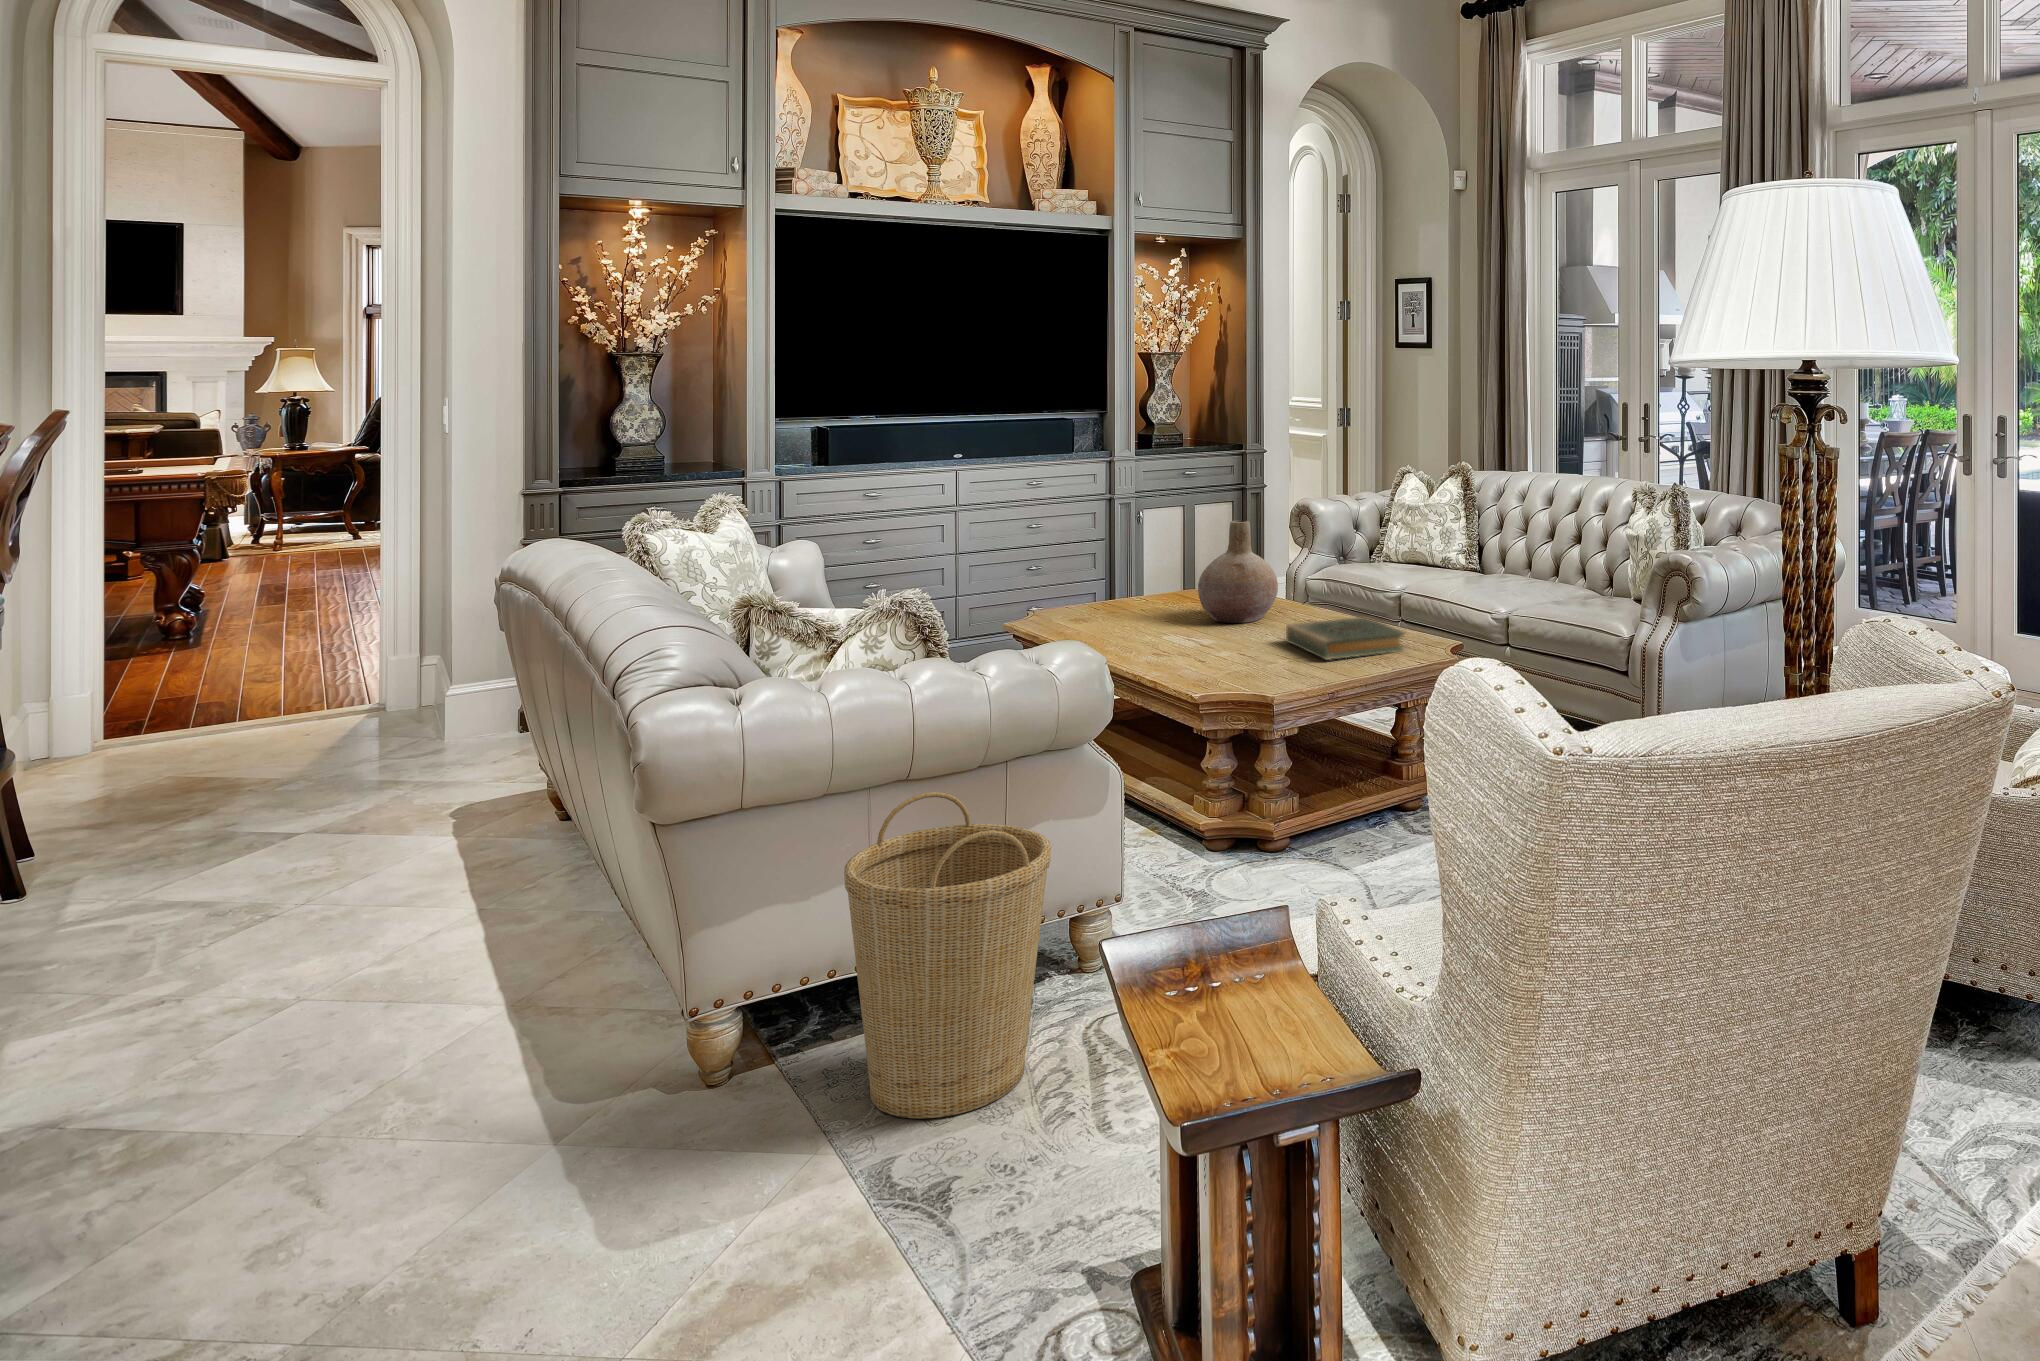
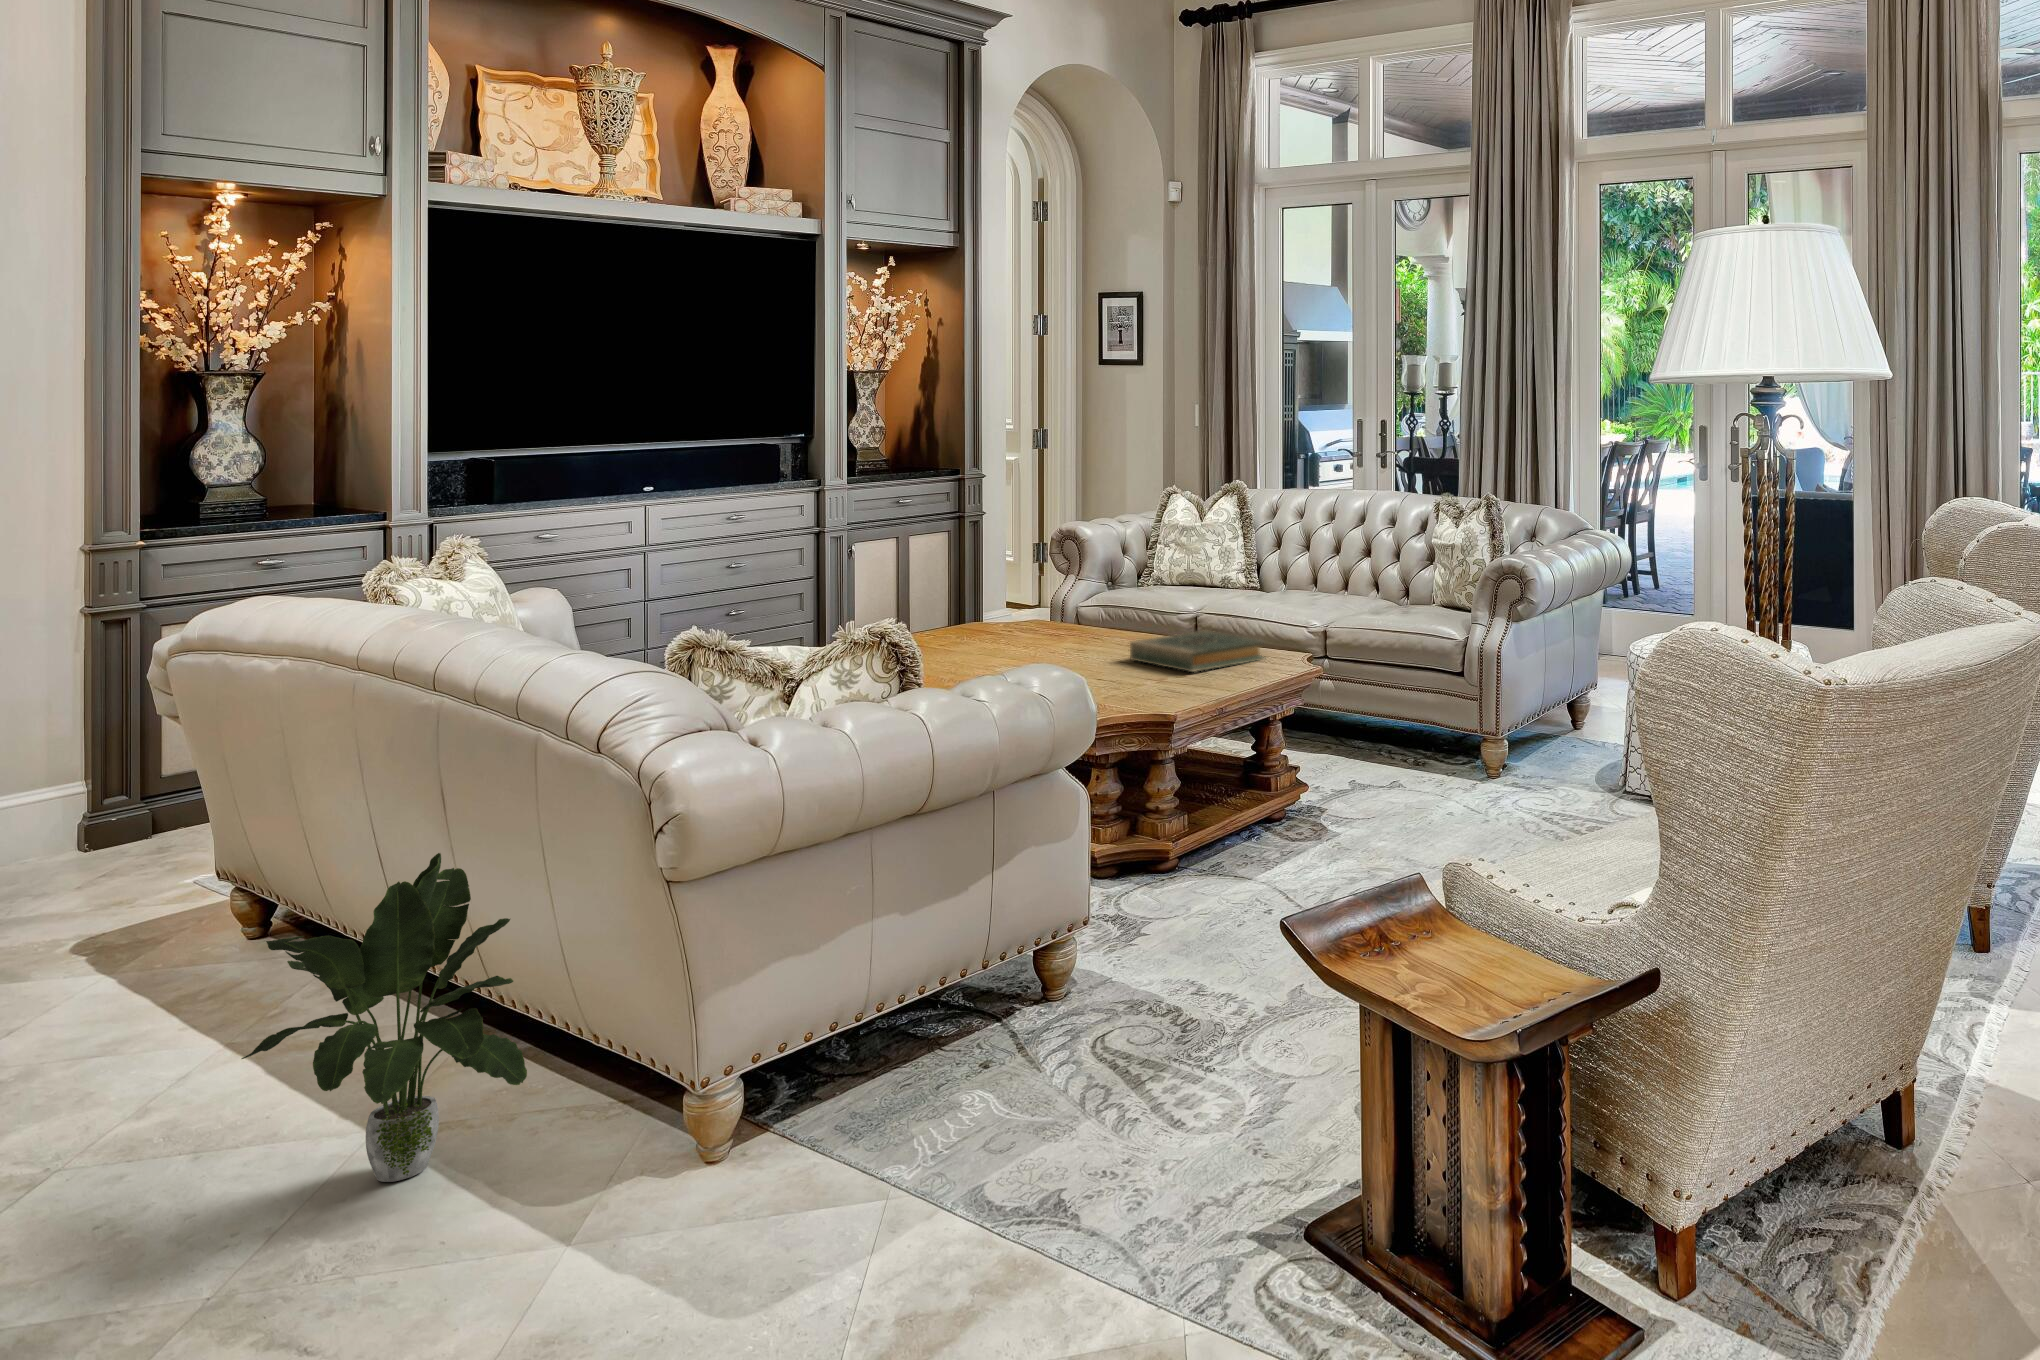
vase: present [1198,520,1278,623] -> none [1008,539,1096,648]
basket: present [844,792,1051,1118] -> none [863,806,1082,1151]
potted plant: none [383,794,599,1065] -> present [241,853,527,1182]

